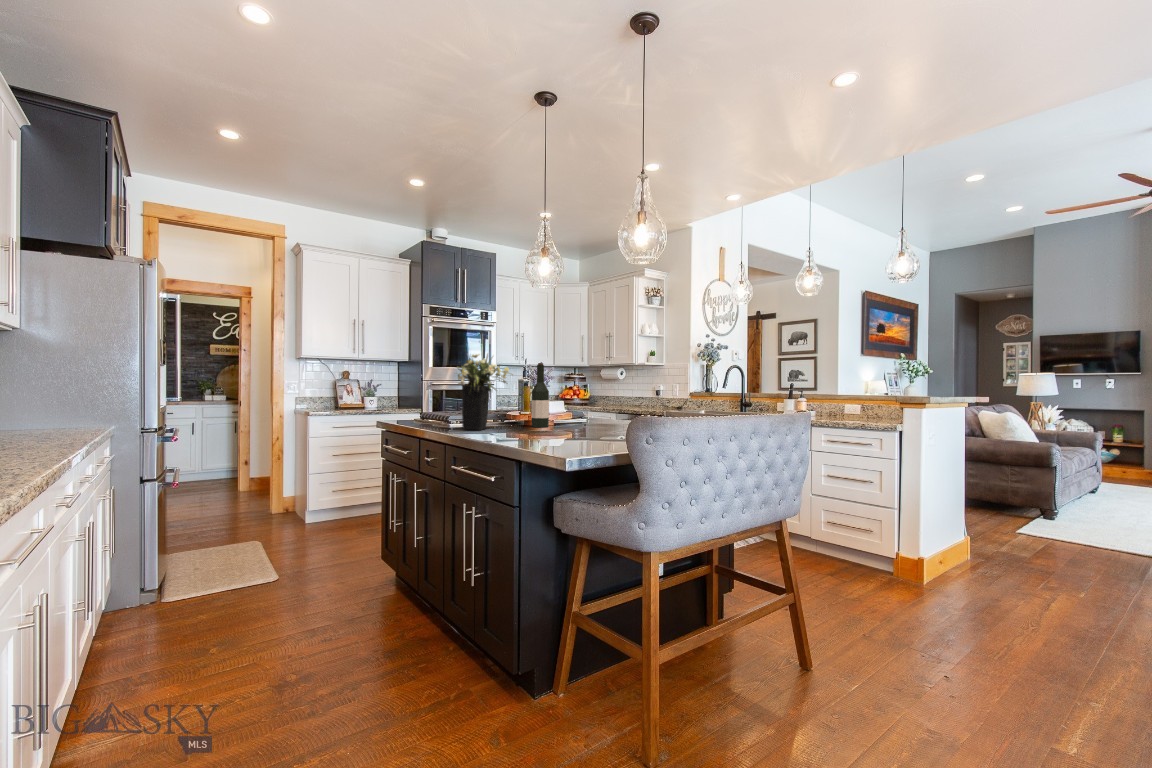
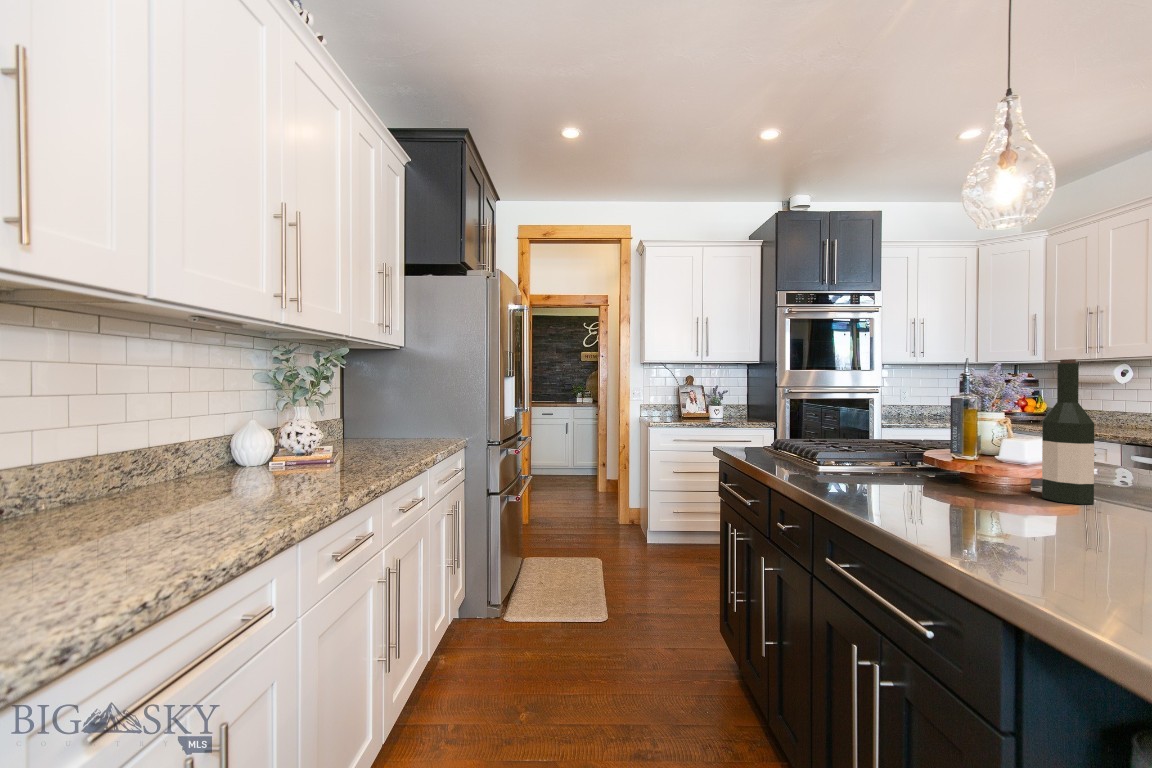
flower arrangement: present [458,354,513,430] -> none [851,343,998,498]

